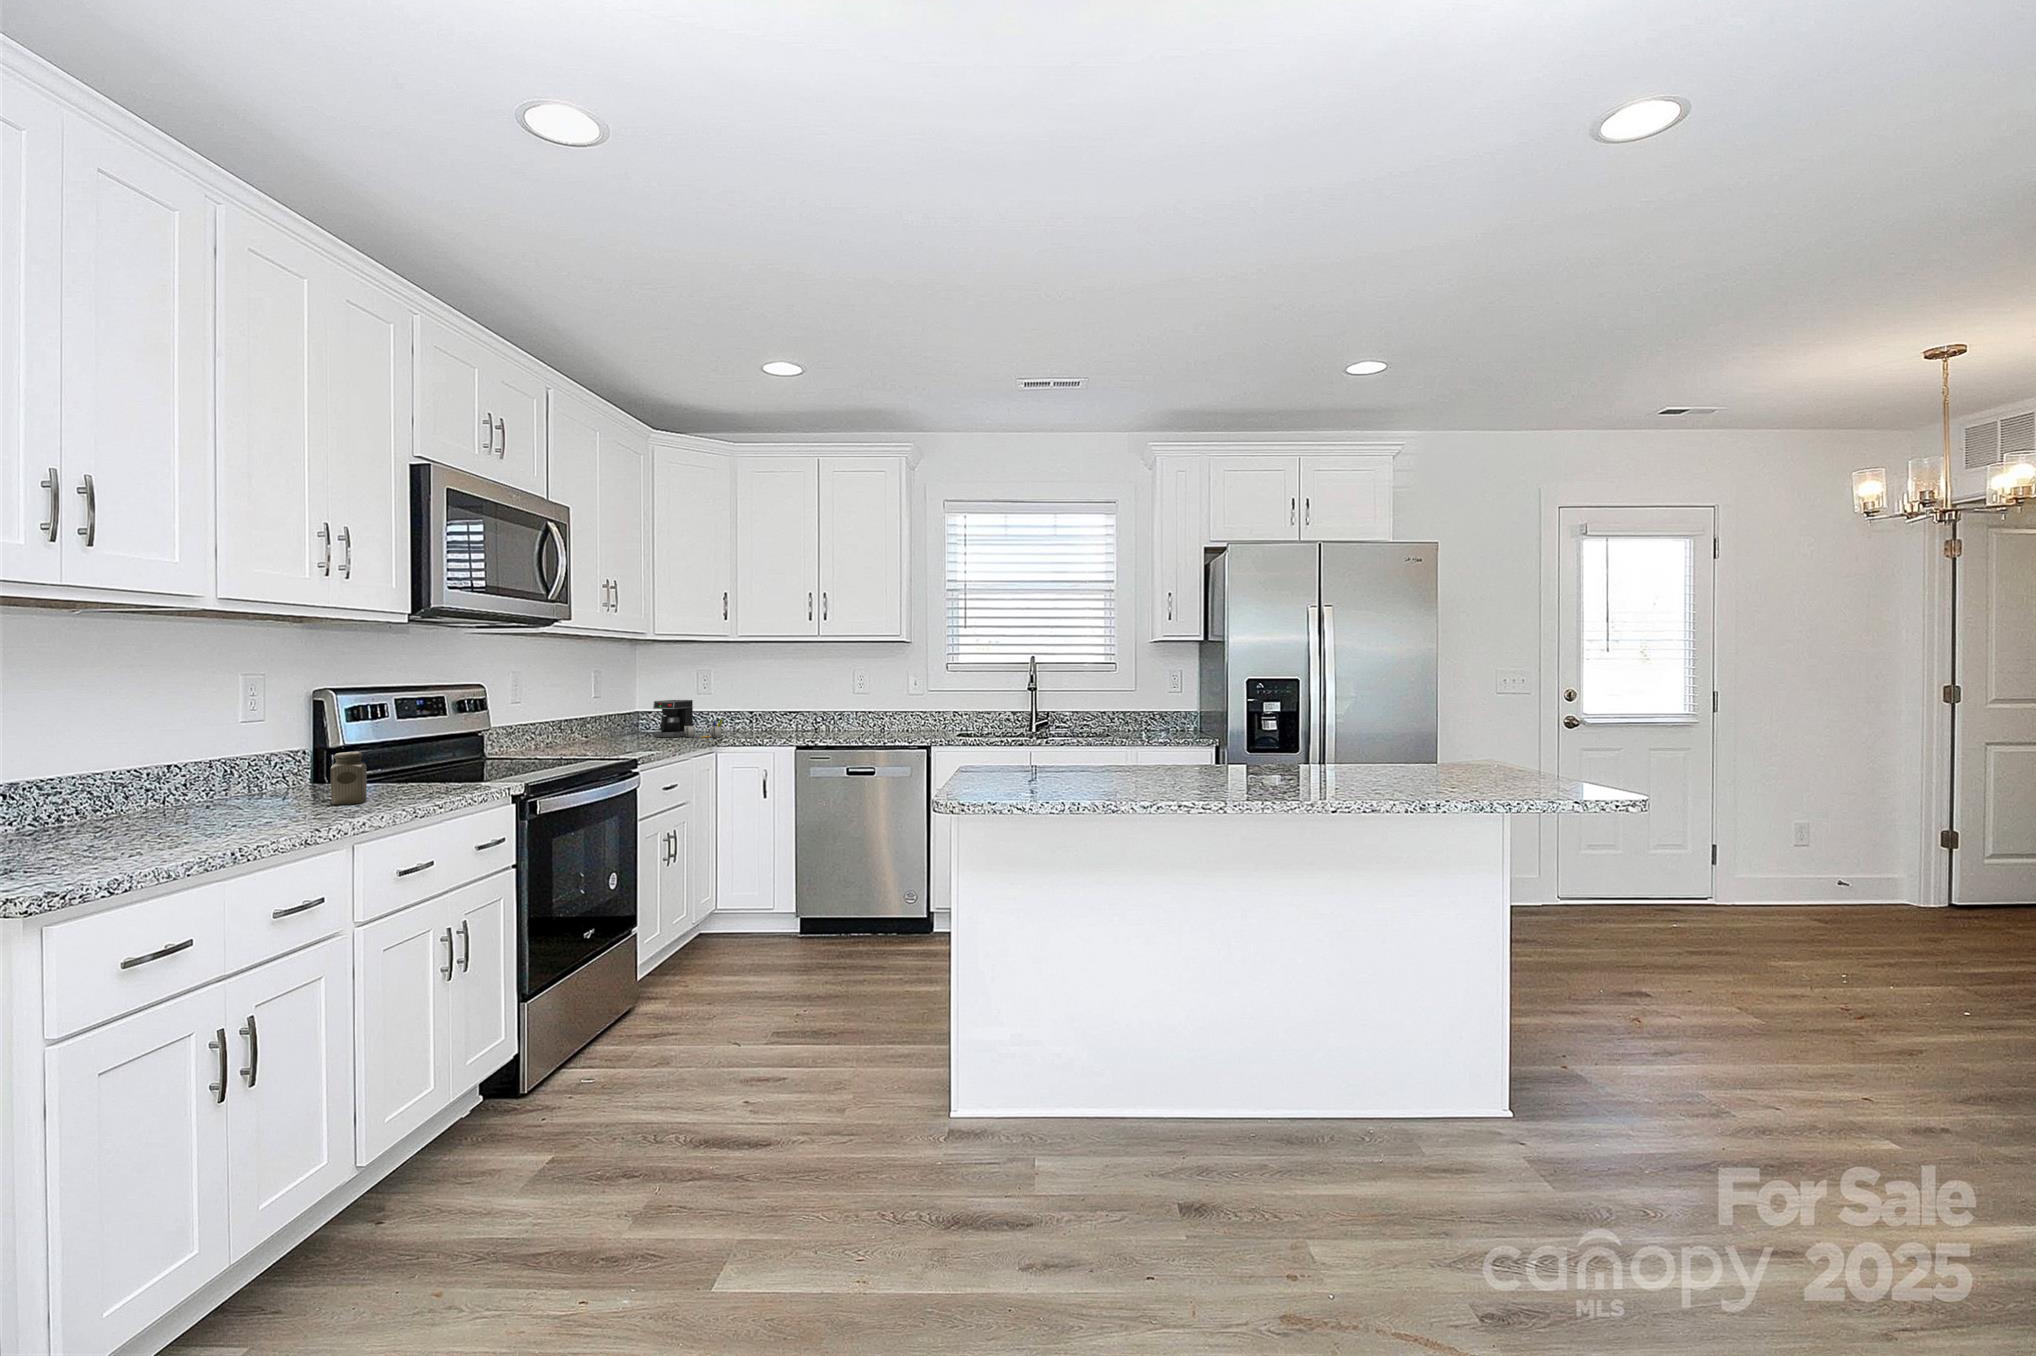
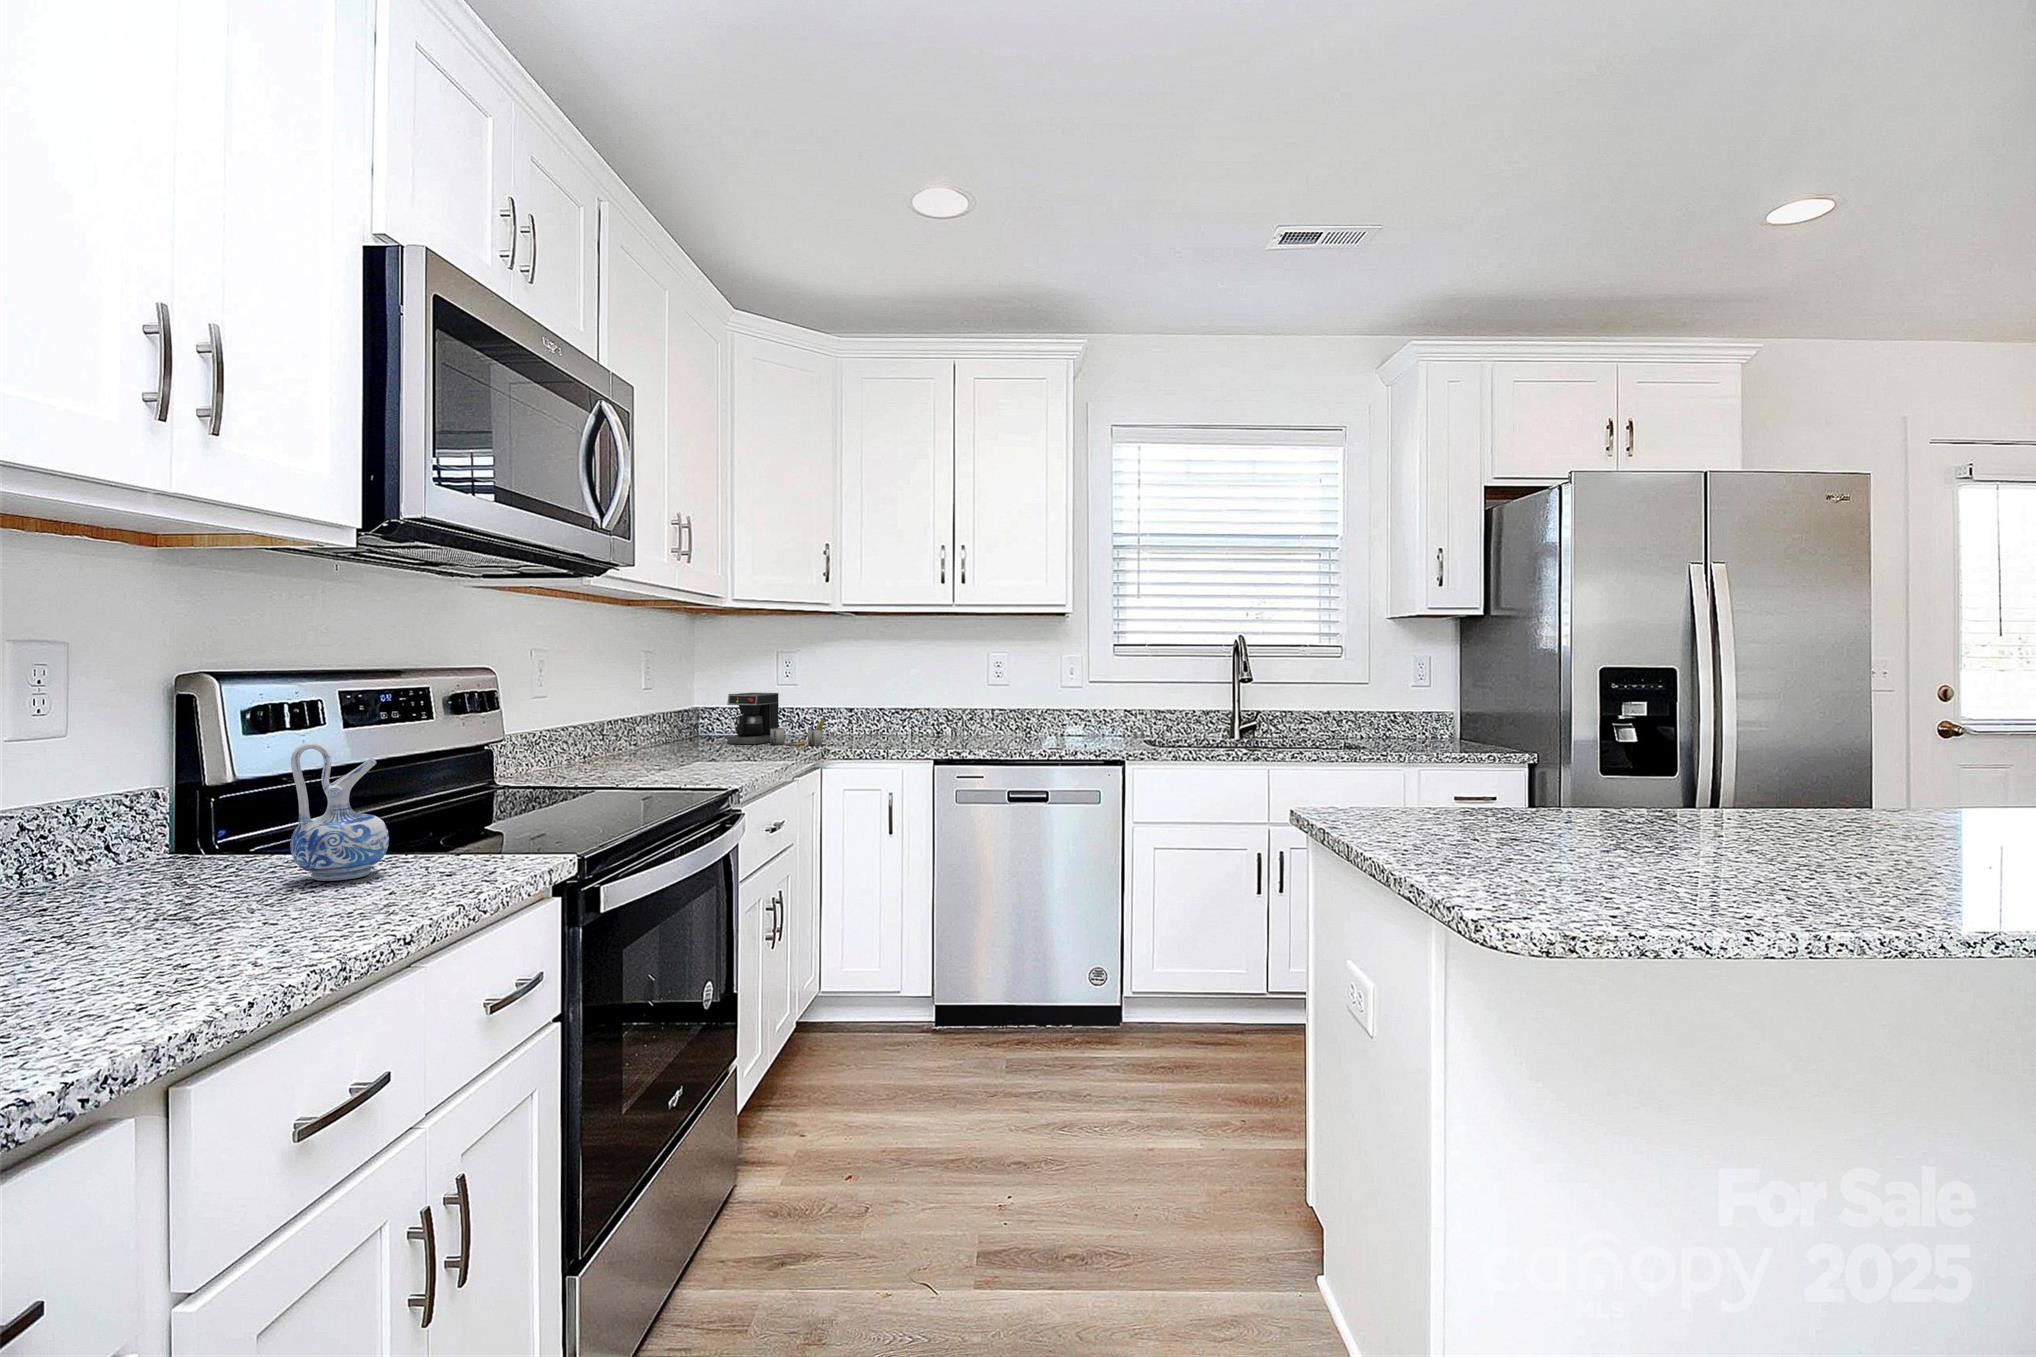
ceramic pitcher: none [381,722,428,790] -> present [290,742,389,881]
salt shaker: present [331,752,367,804] -> none [141,818,237,946]

